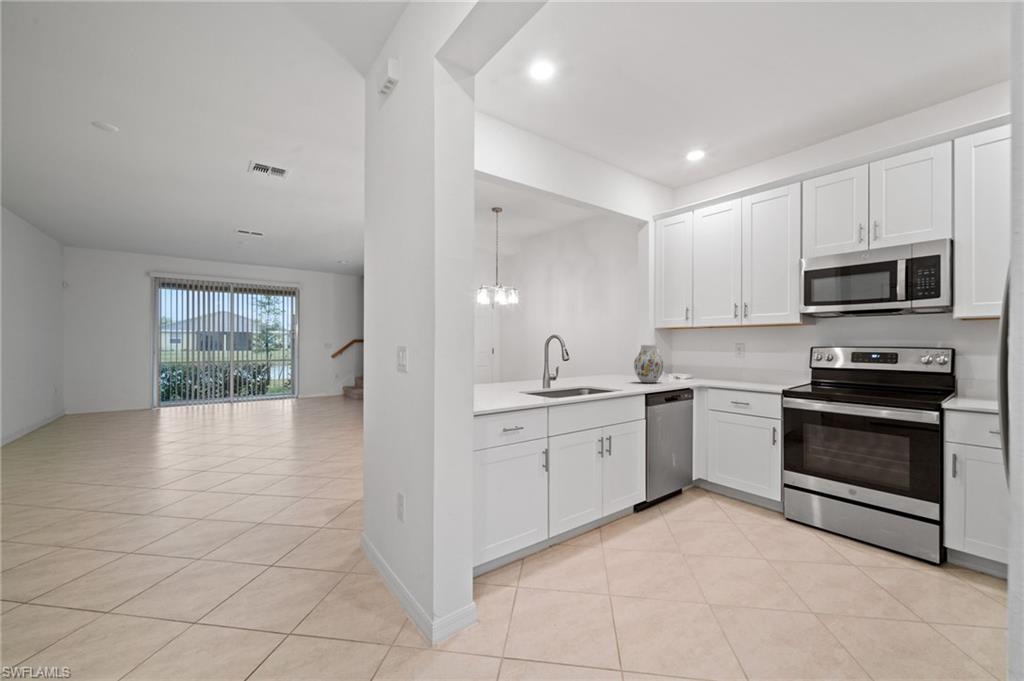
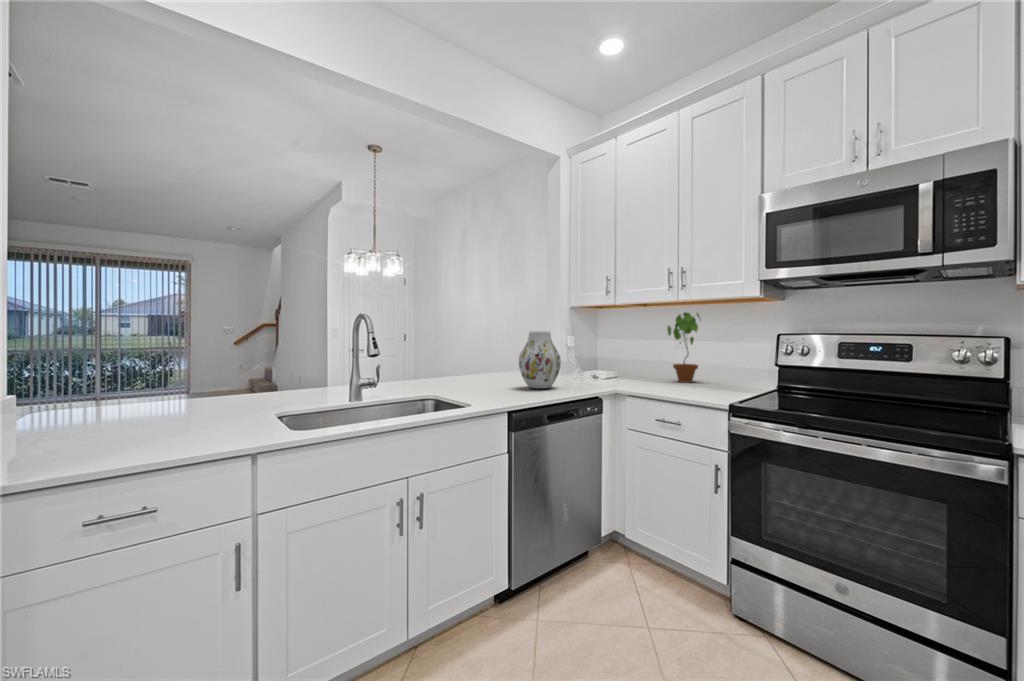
potted plant: none [732,332,756,380] -> present [667,312,701,383]

